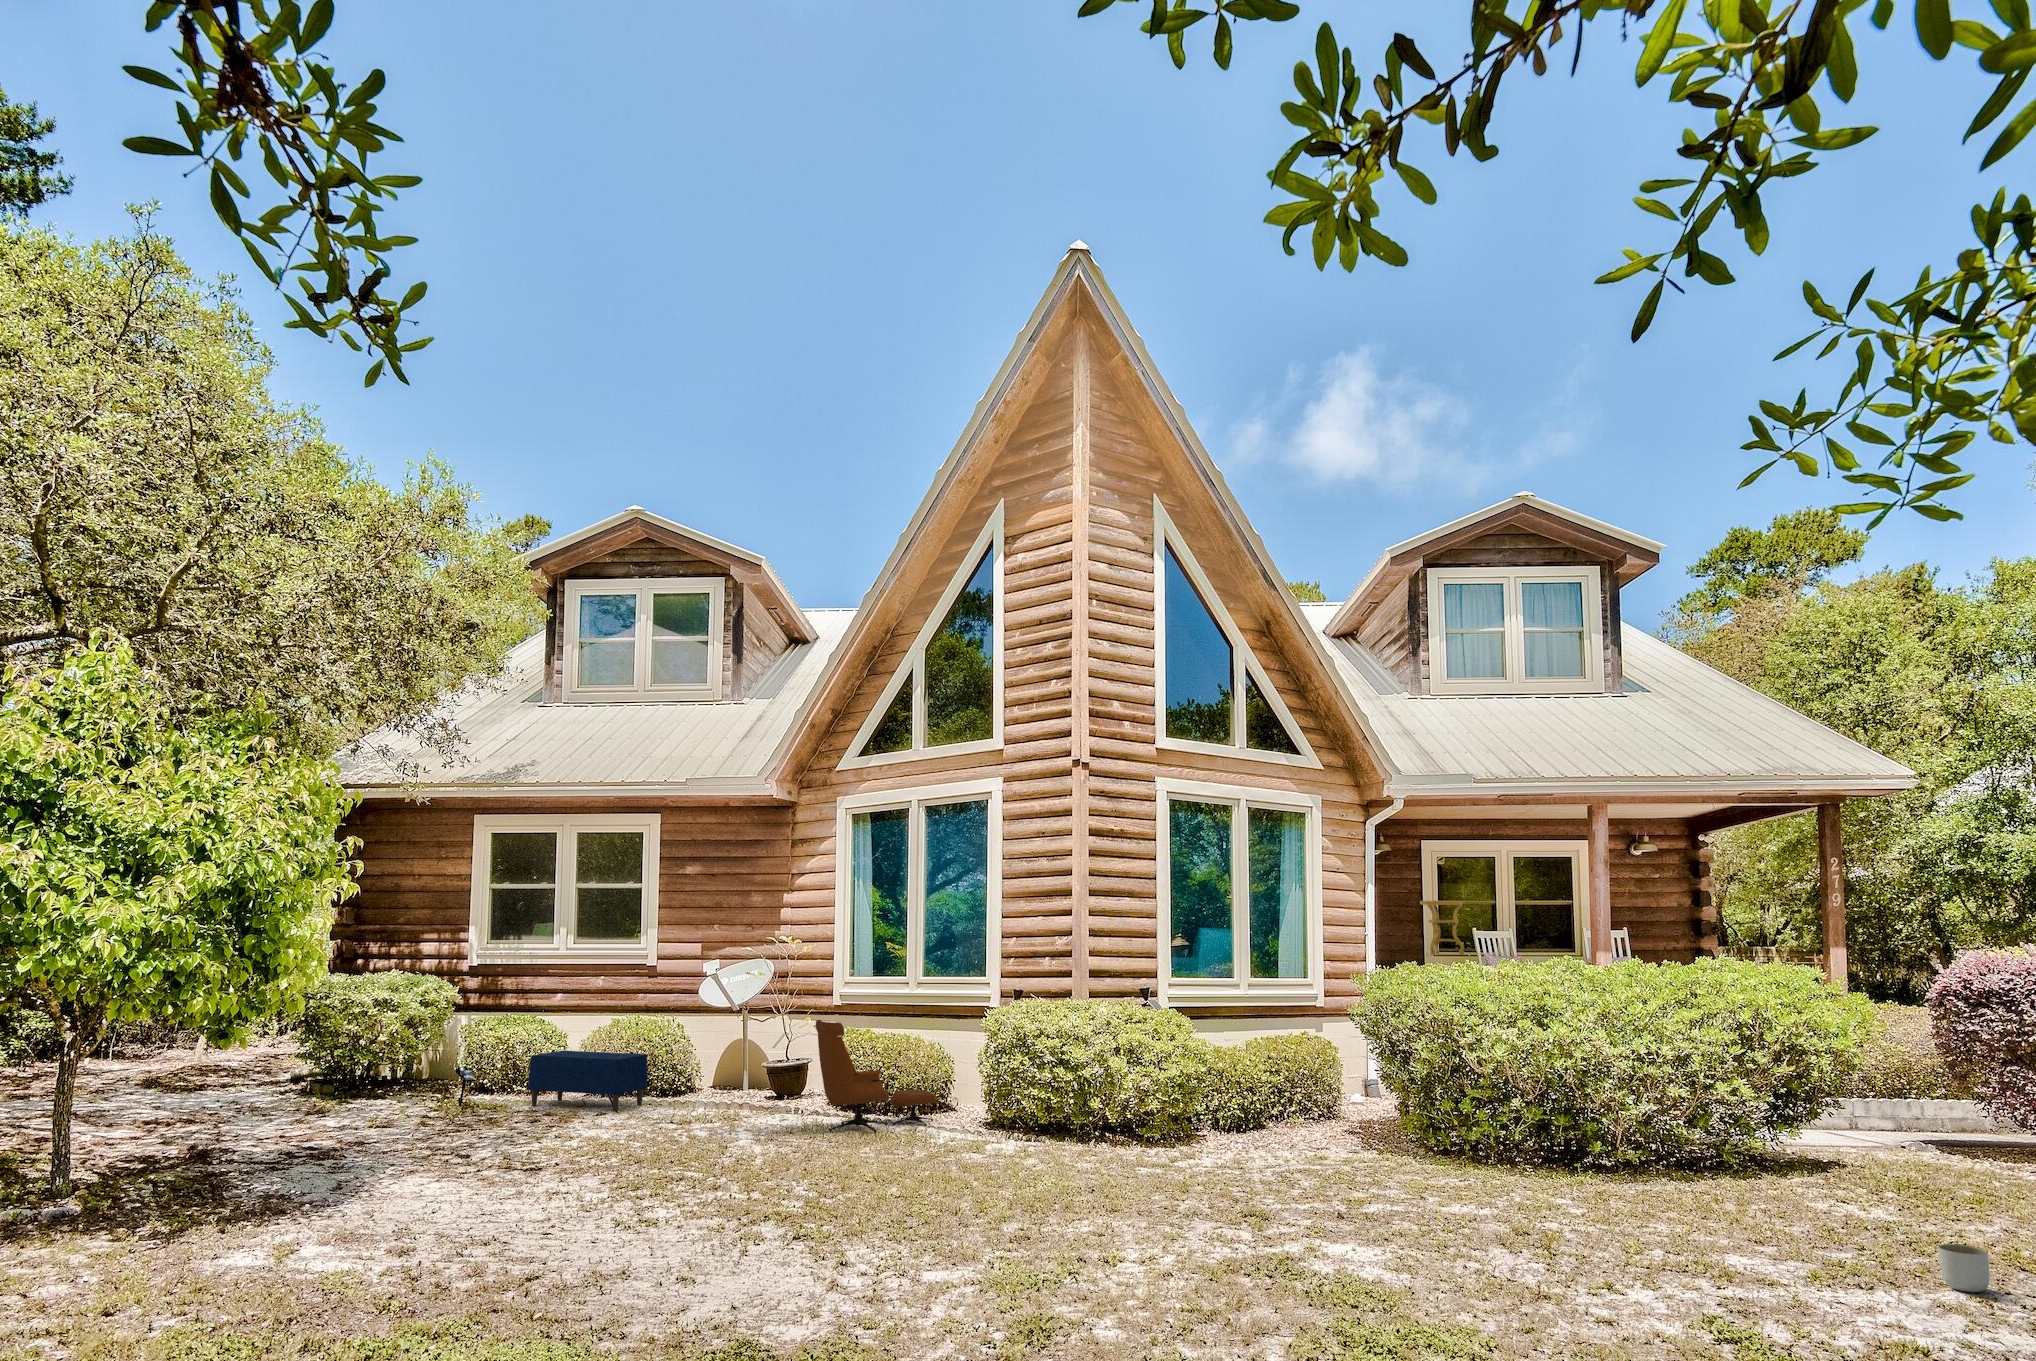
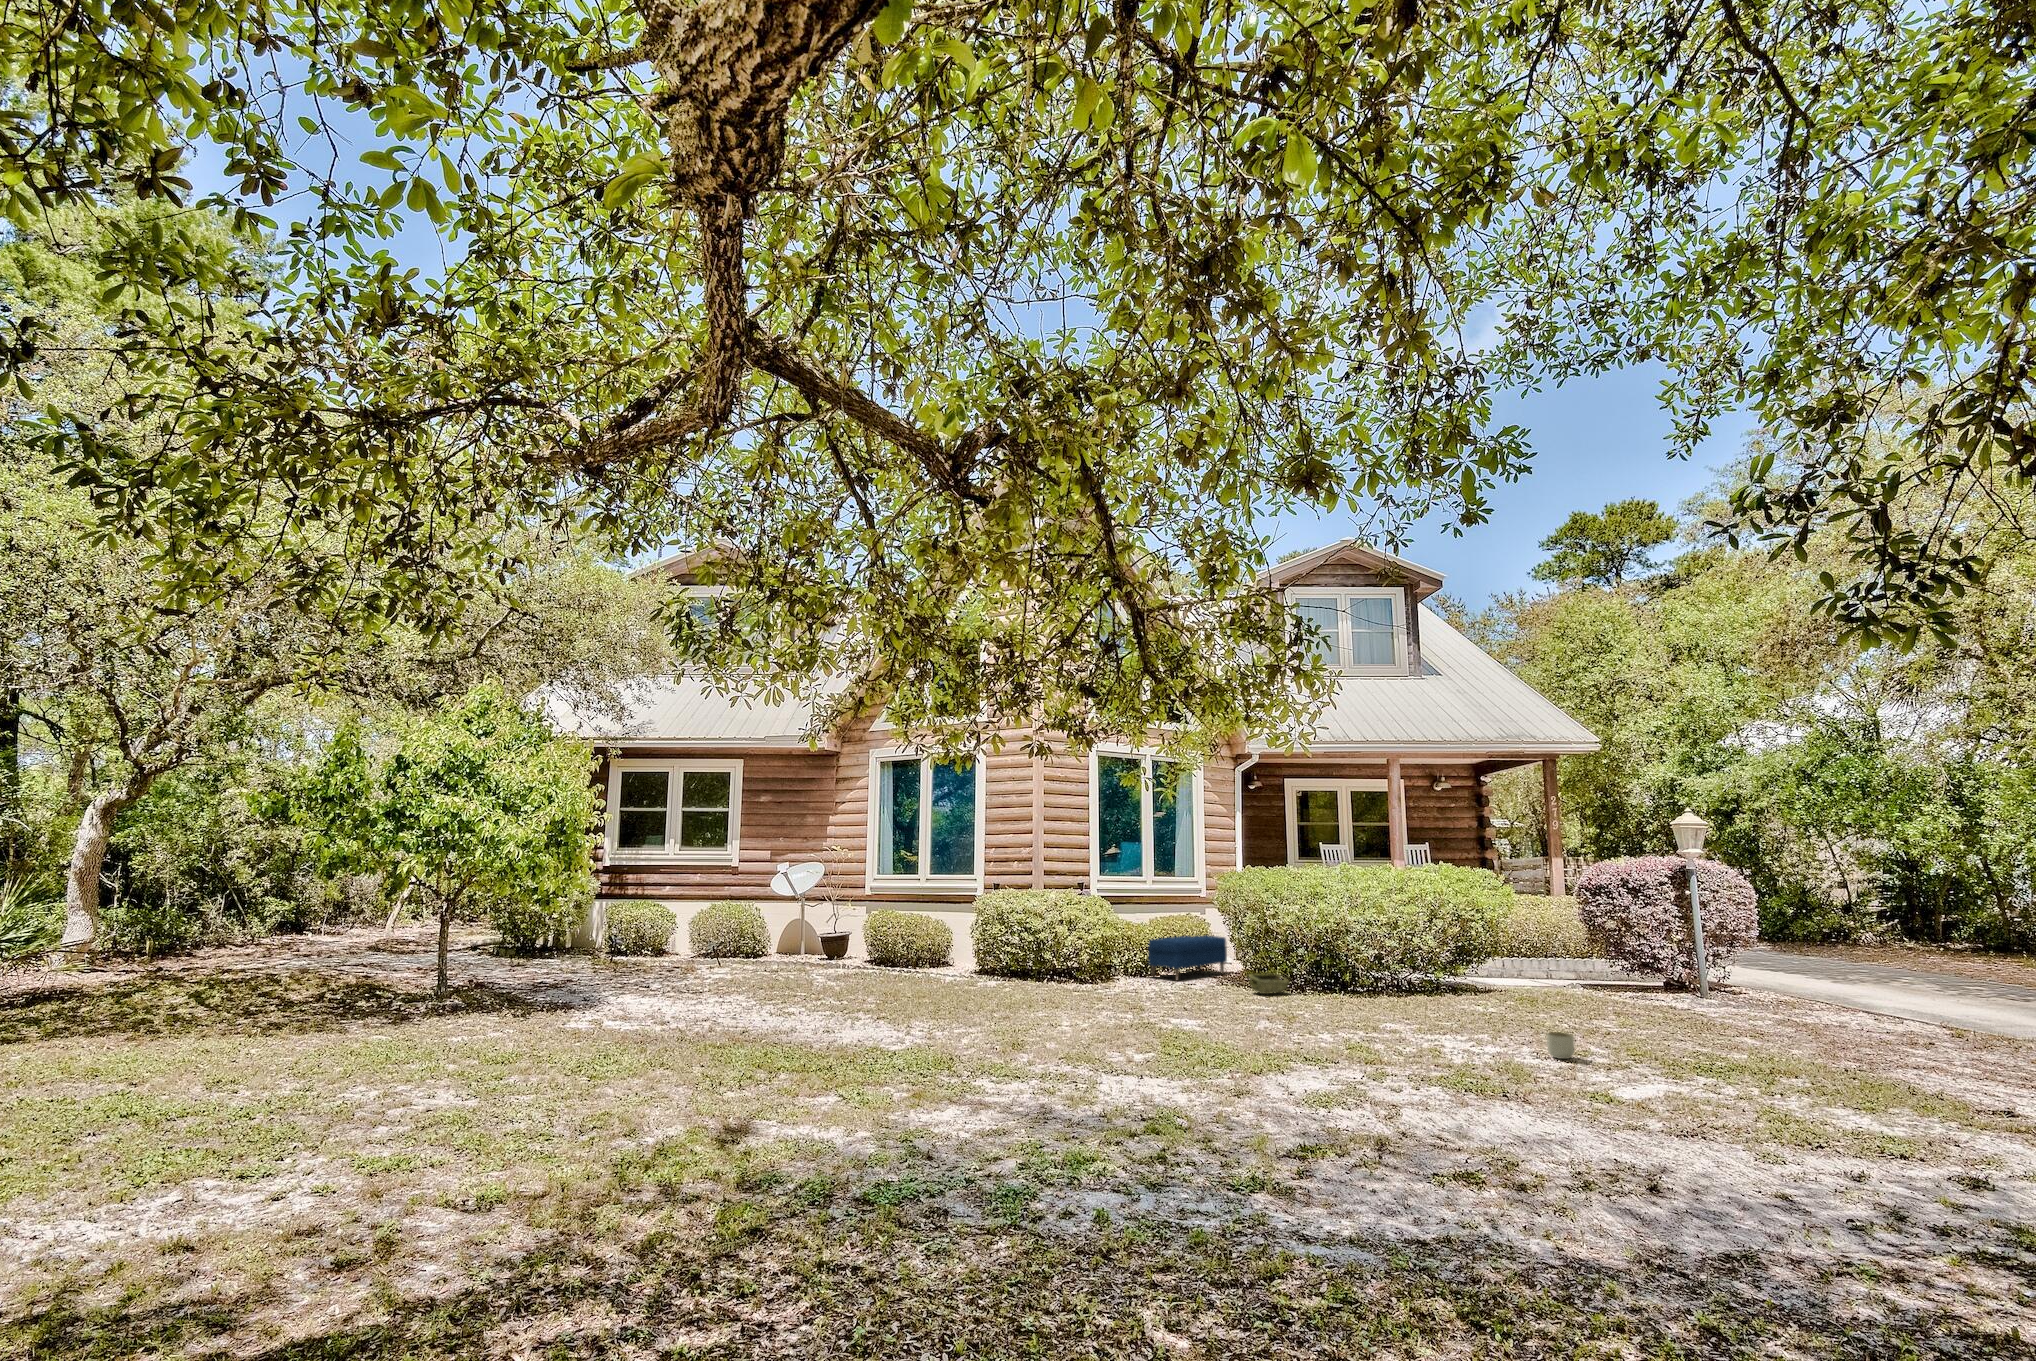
side table: present [1420,901,1464,955] -> none [1281,823,1311,861]
lounge chair: present [816,1020,936,1133] -> none [858,903,939,979]
bench: present [528,1050,647,1111] -> present [1148,935,1227,981]
woven basket: none [1403,1128,1467,1161] -> present [1249,974,1289,994]

